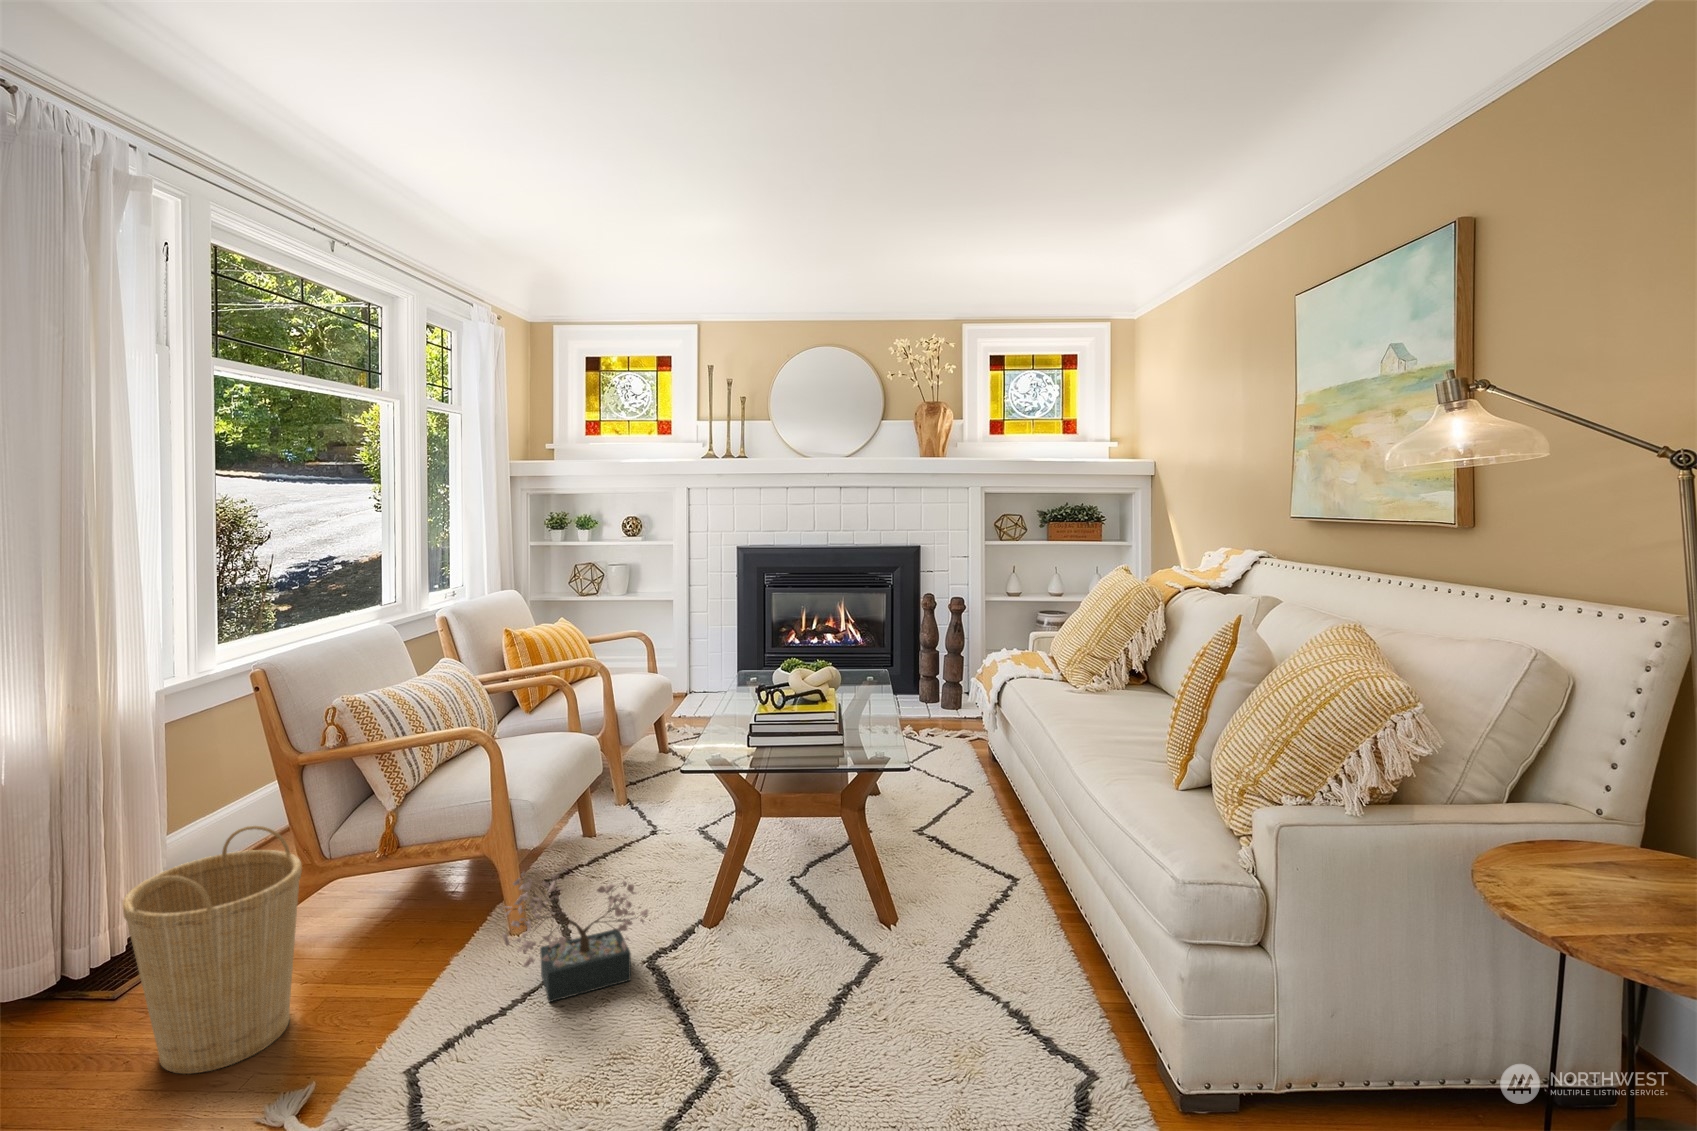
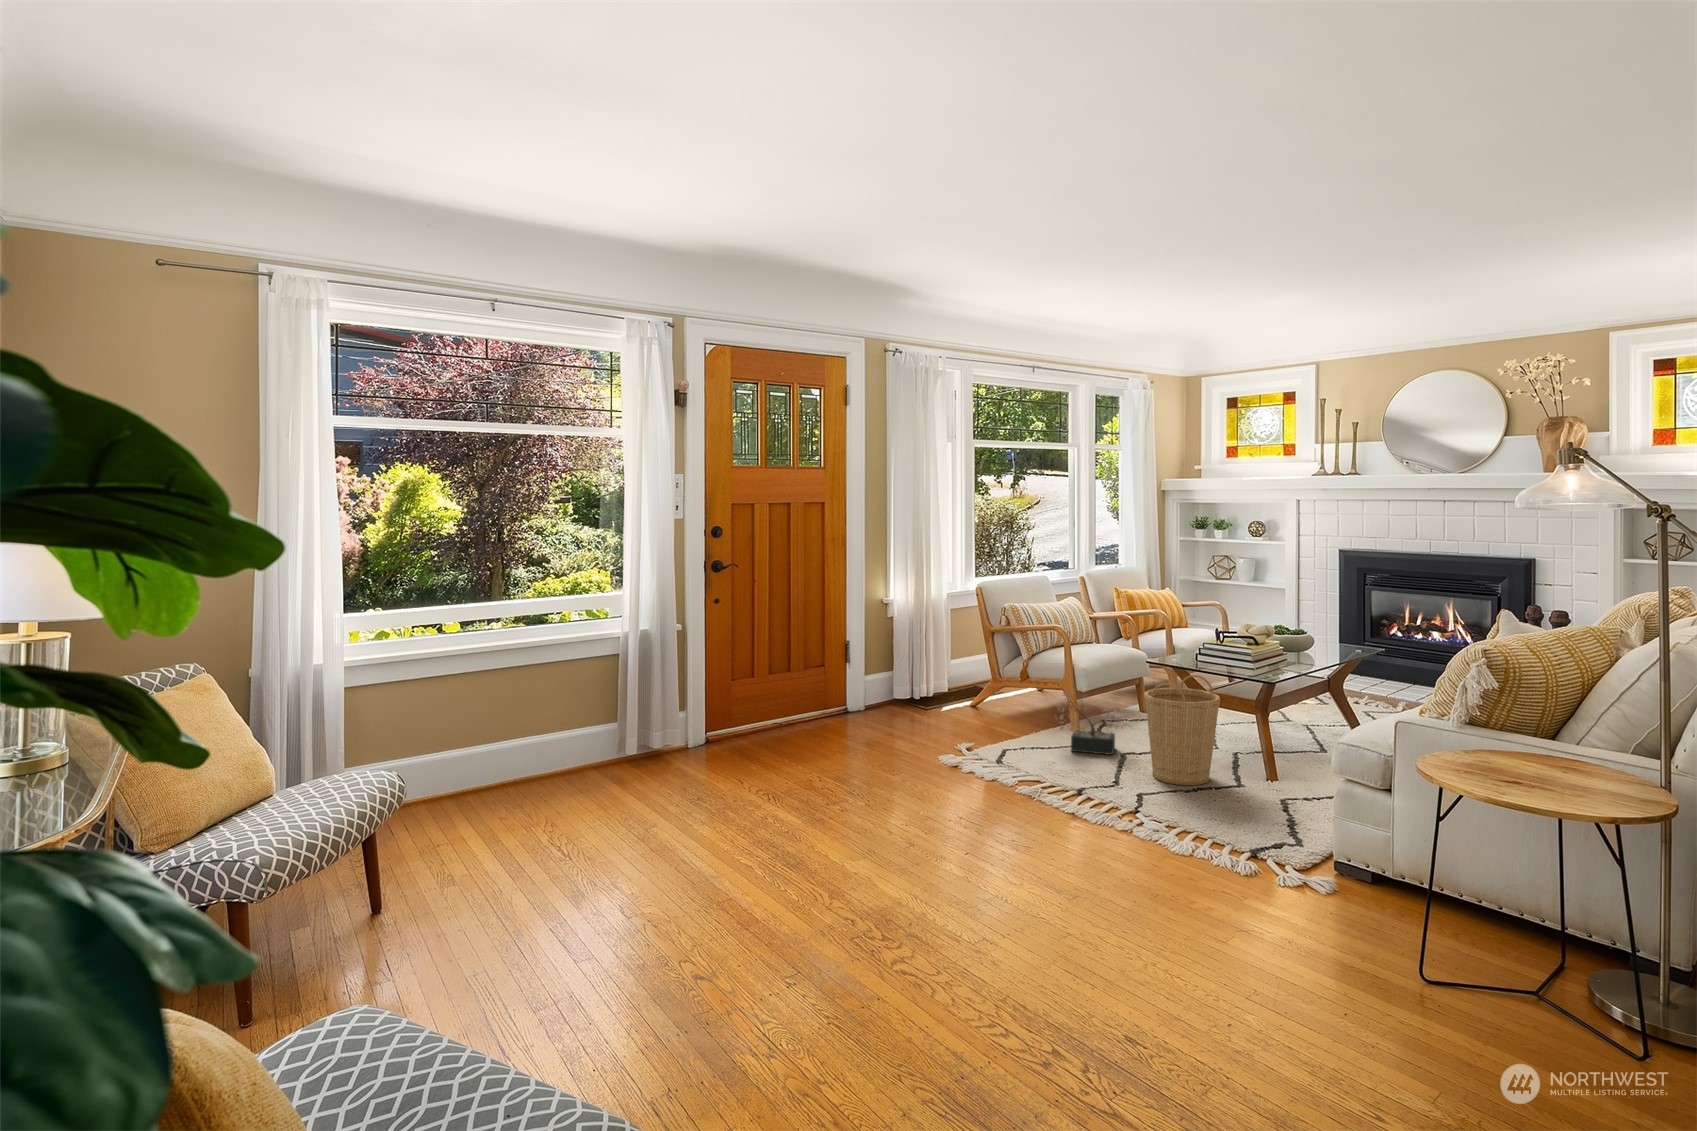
basket: present [122,826,302,1074] -> present [1144,675,1220,785]

